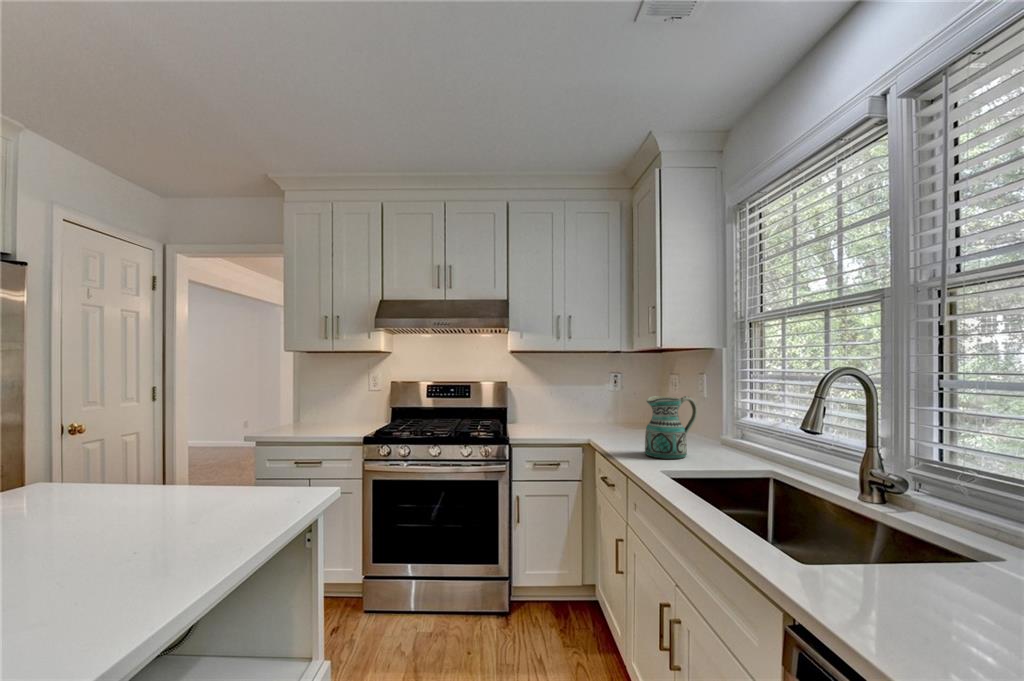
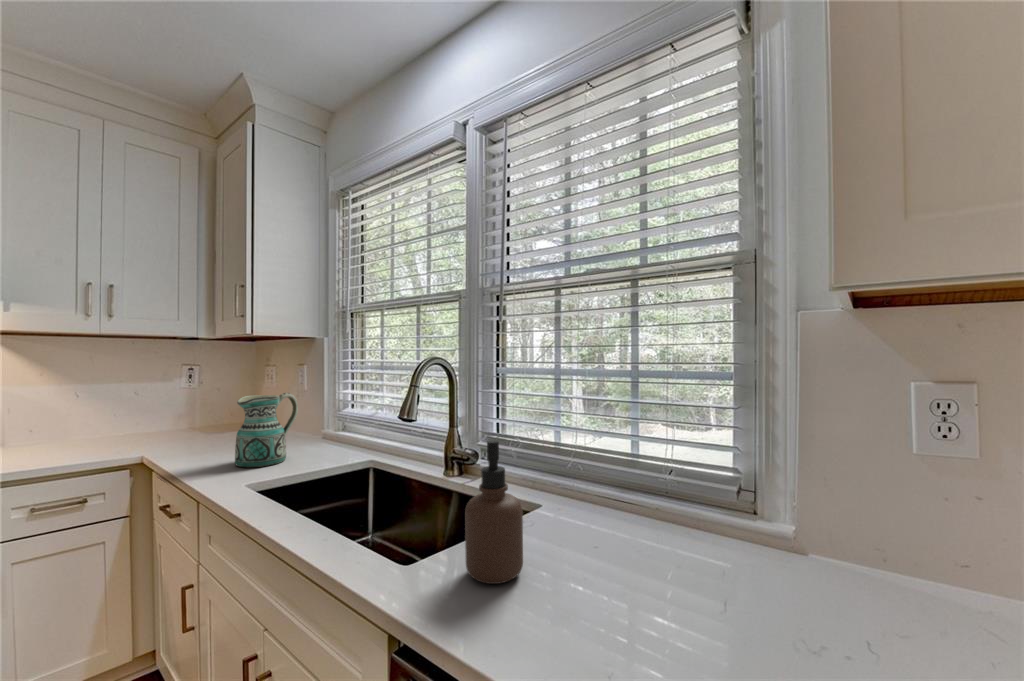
soap dispenser: none [875,455,966,628] -> present [465,440,523,584]

